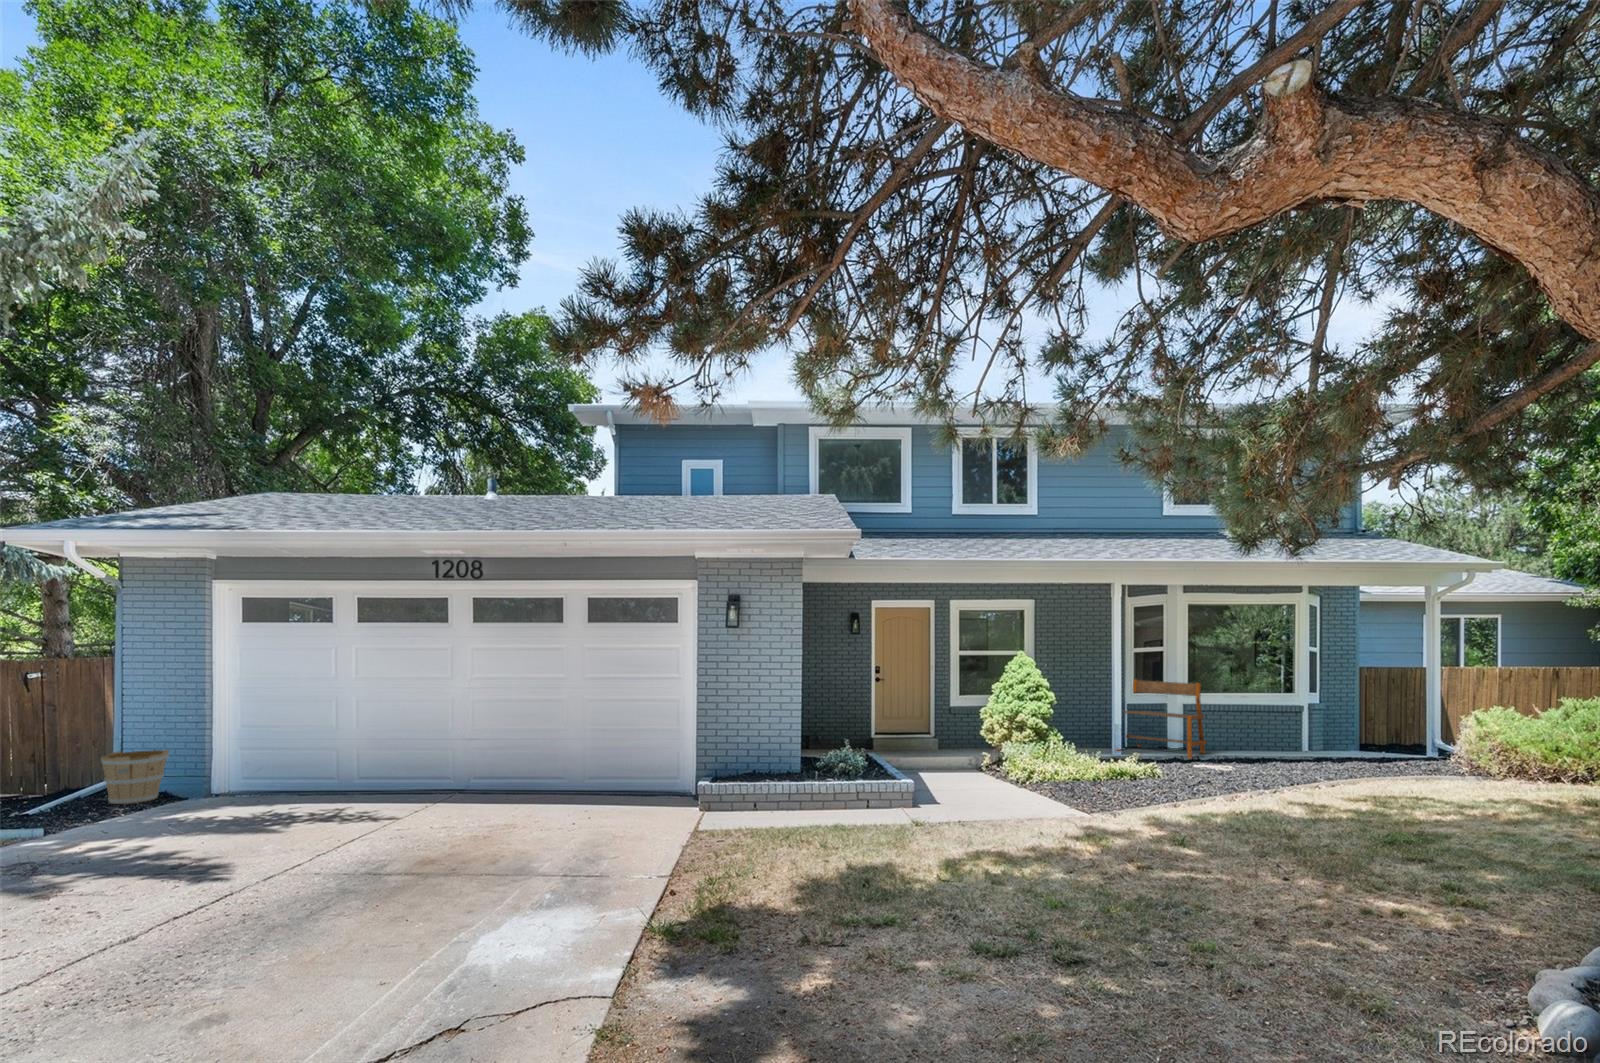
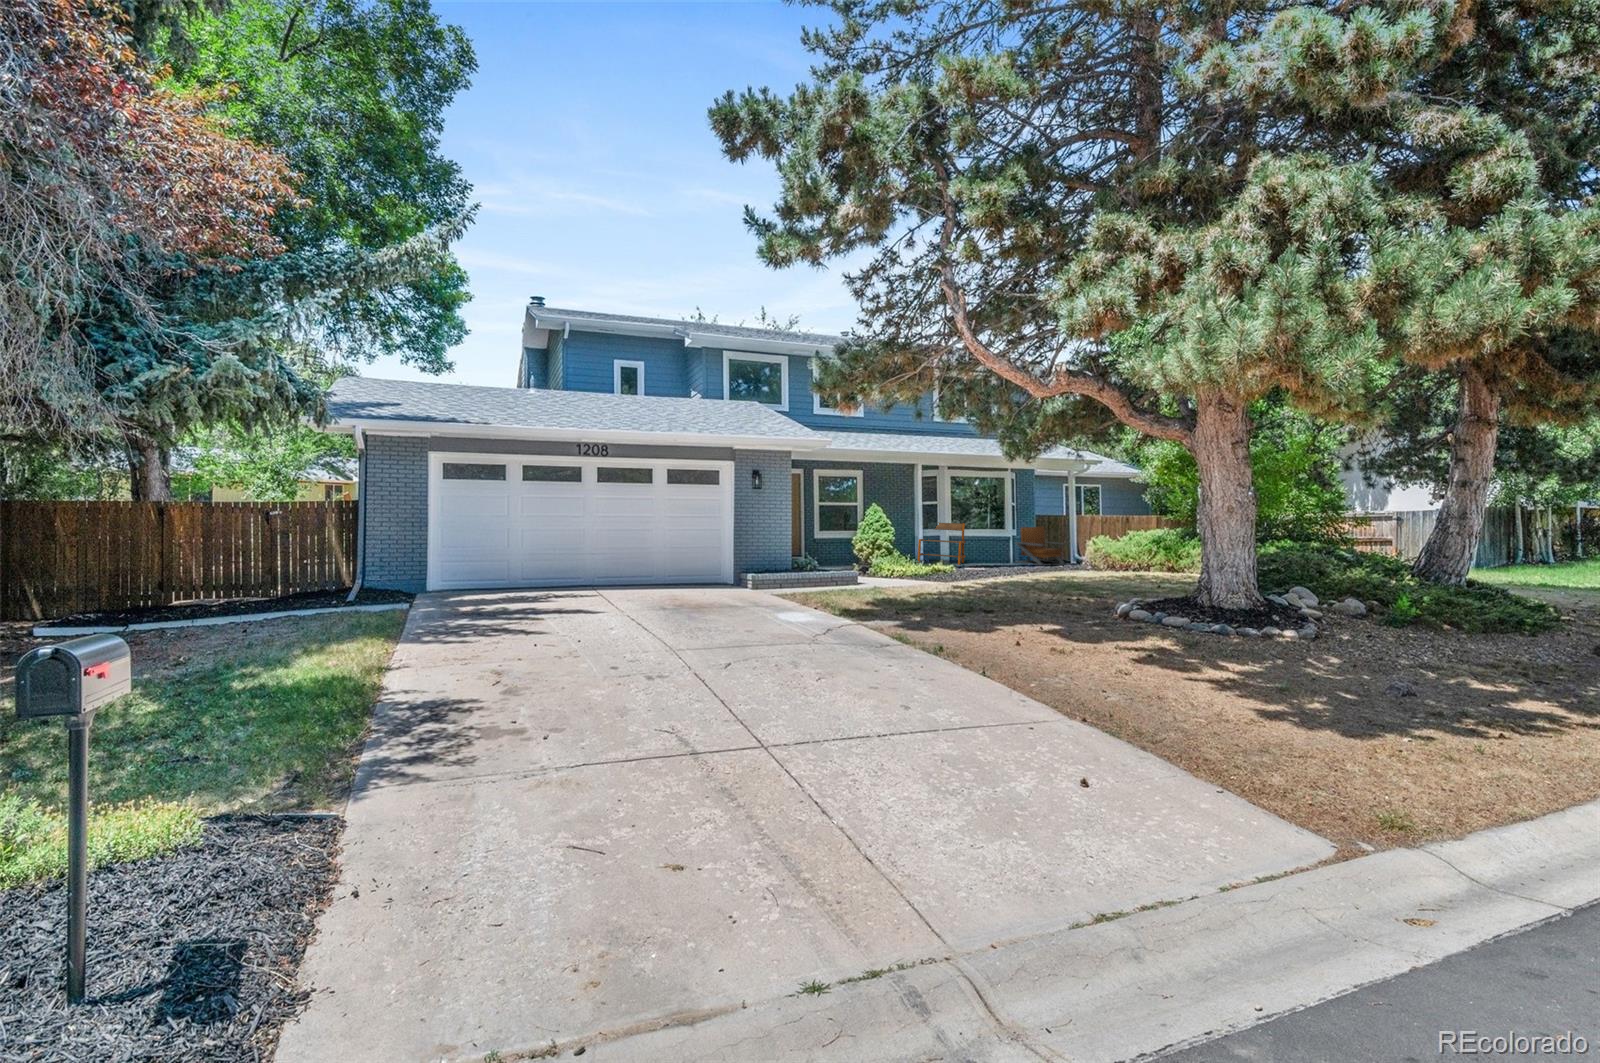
lounge chair: none [1309,688,1419,763] -> present [1015,527,1064,565]
wooden bucket: present [101,750,169,804] -> none [366,562,406,596]

